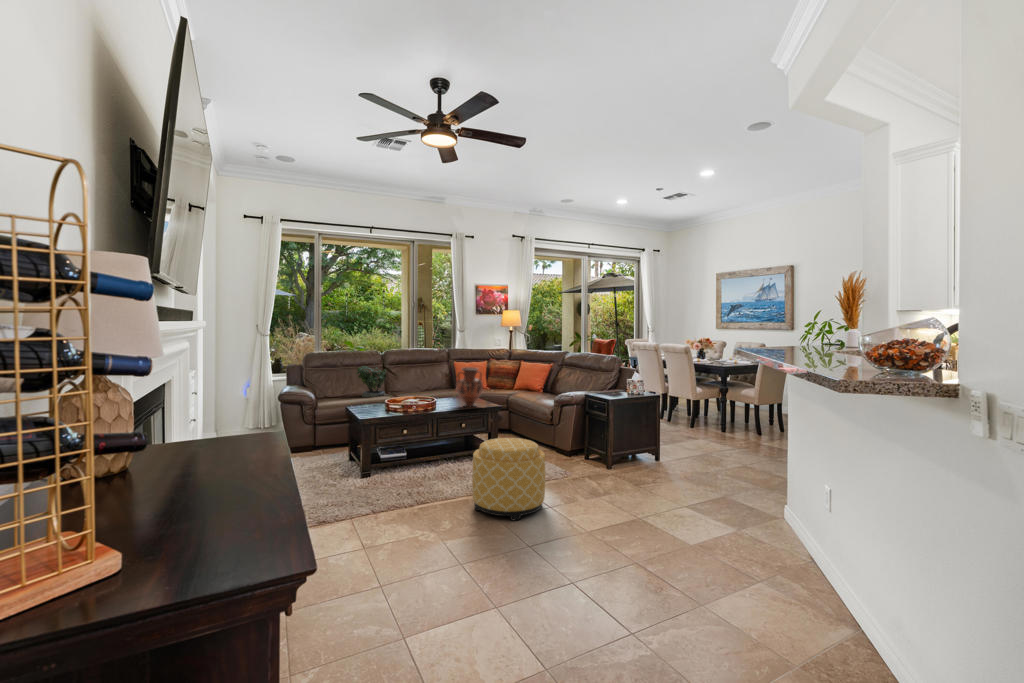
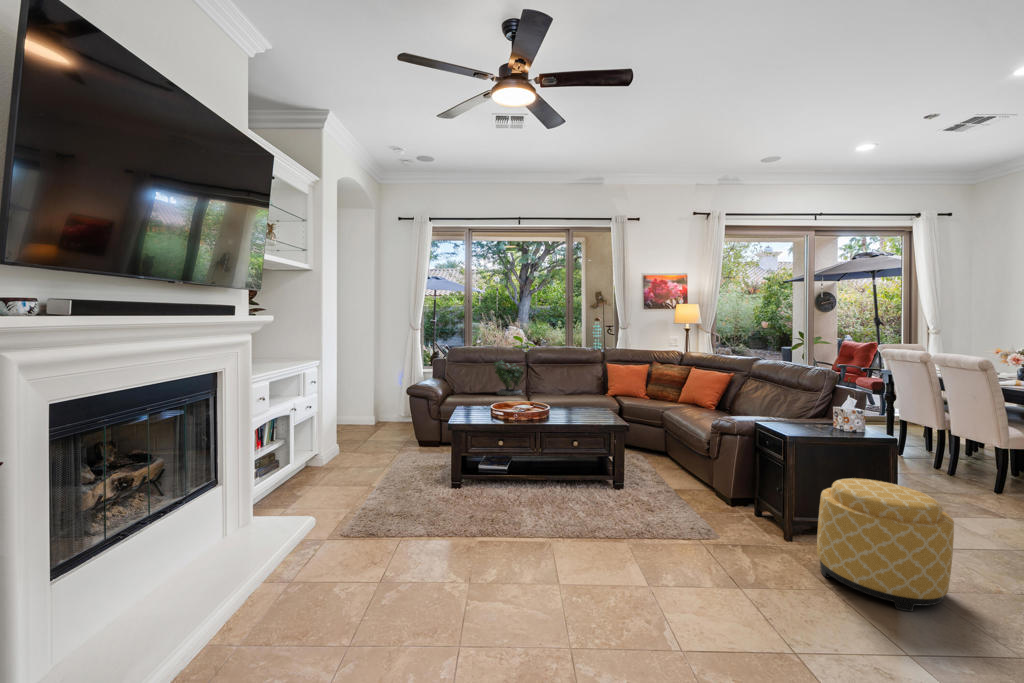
vase: present [456,367,483,407] -> none [579,370,613,420]
ottoman: present [472,438,545,520] -> present [817,478,954,611]

